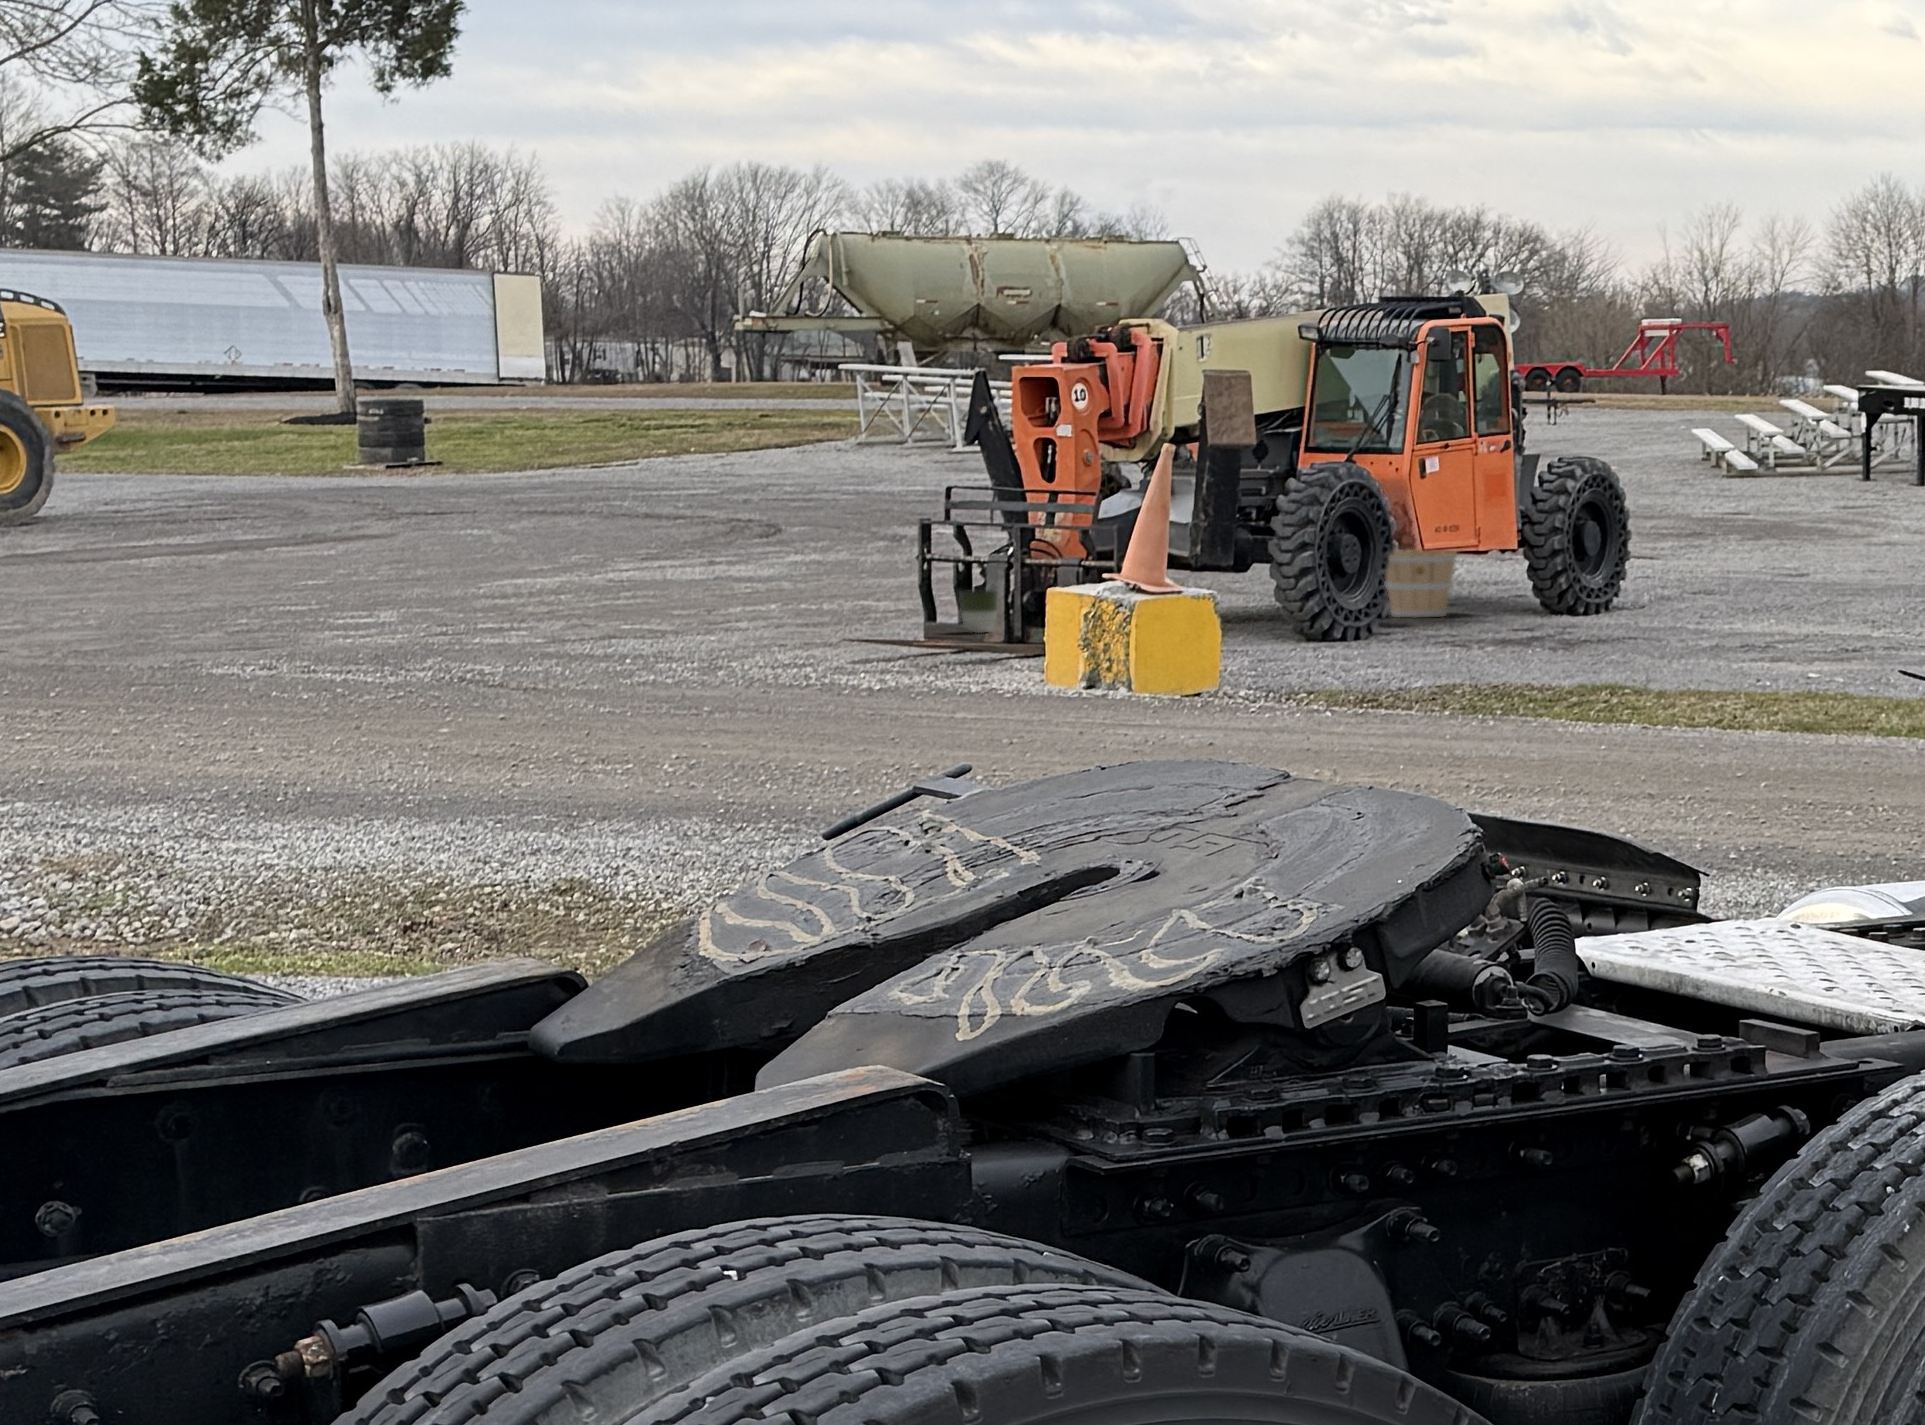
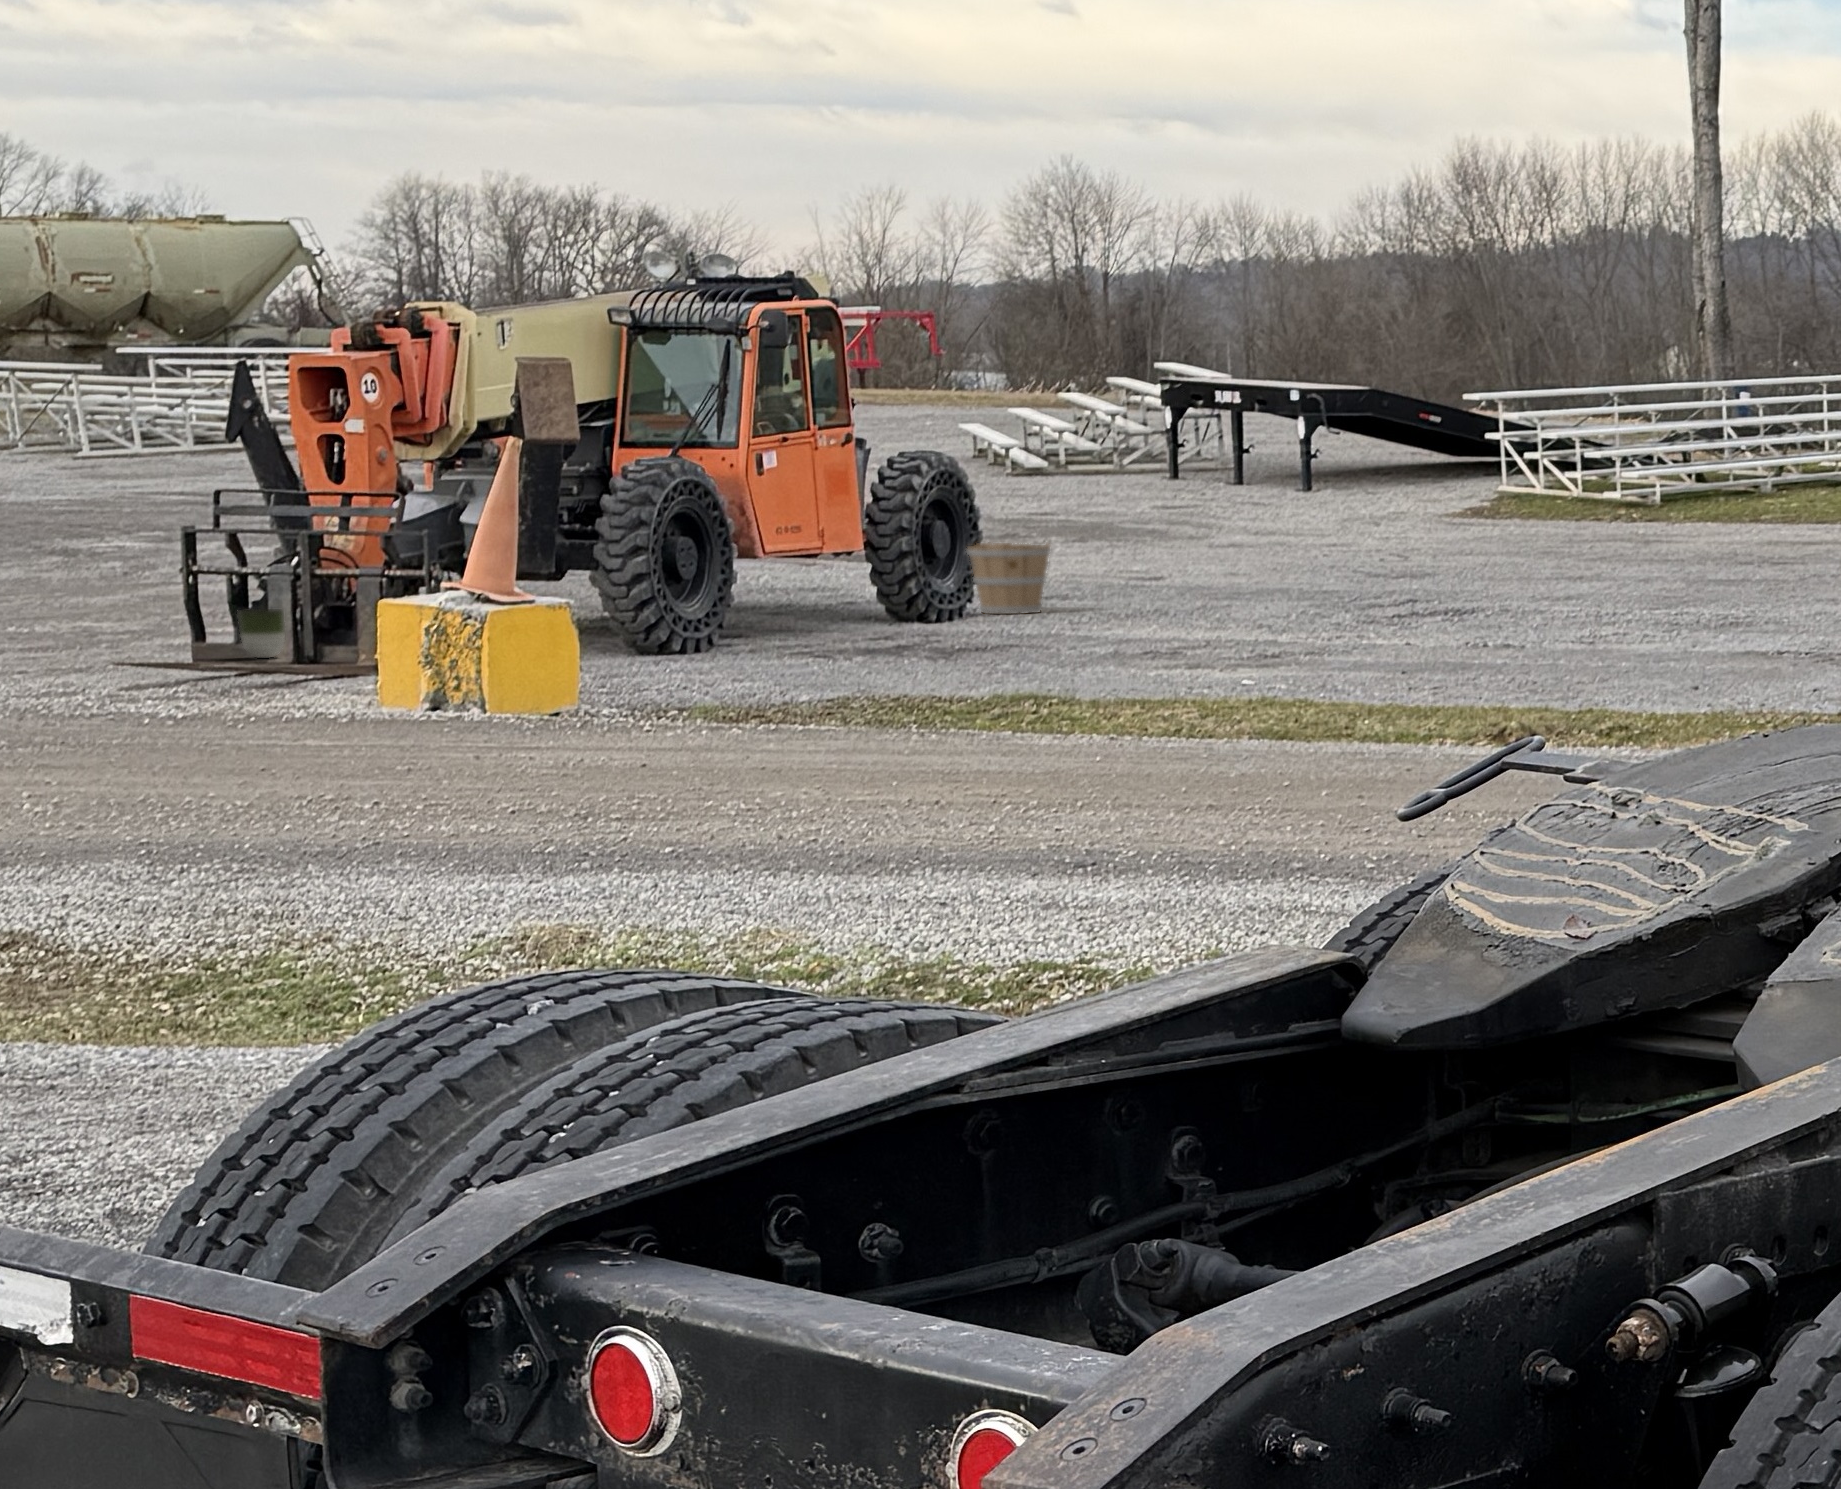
wooden bucket: present [1385,549,1457,618] -> present [967,543,1050,614]

